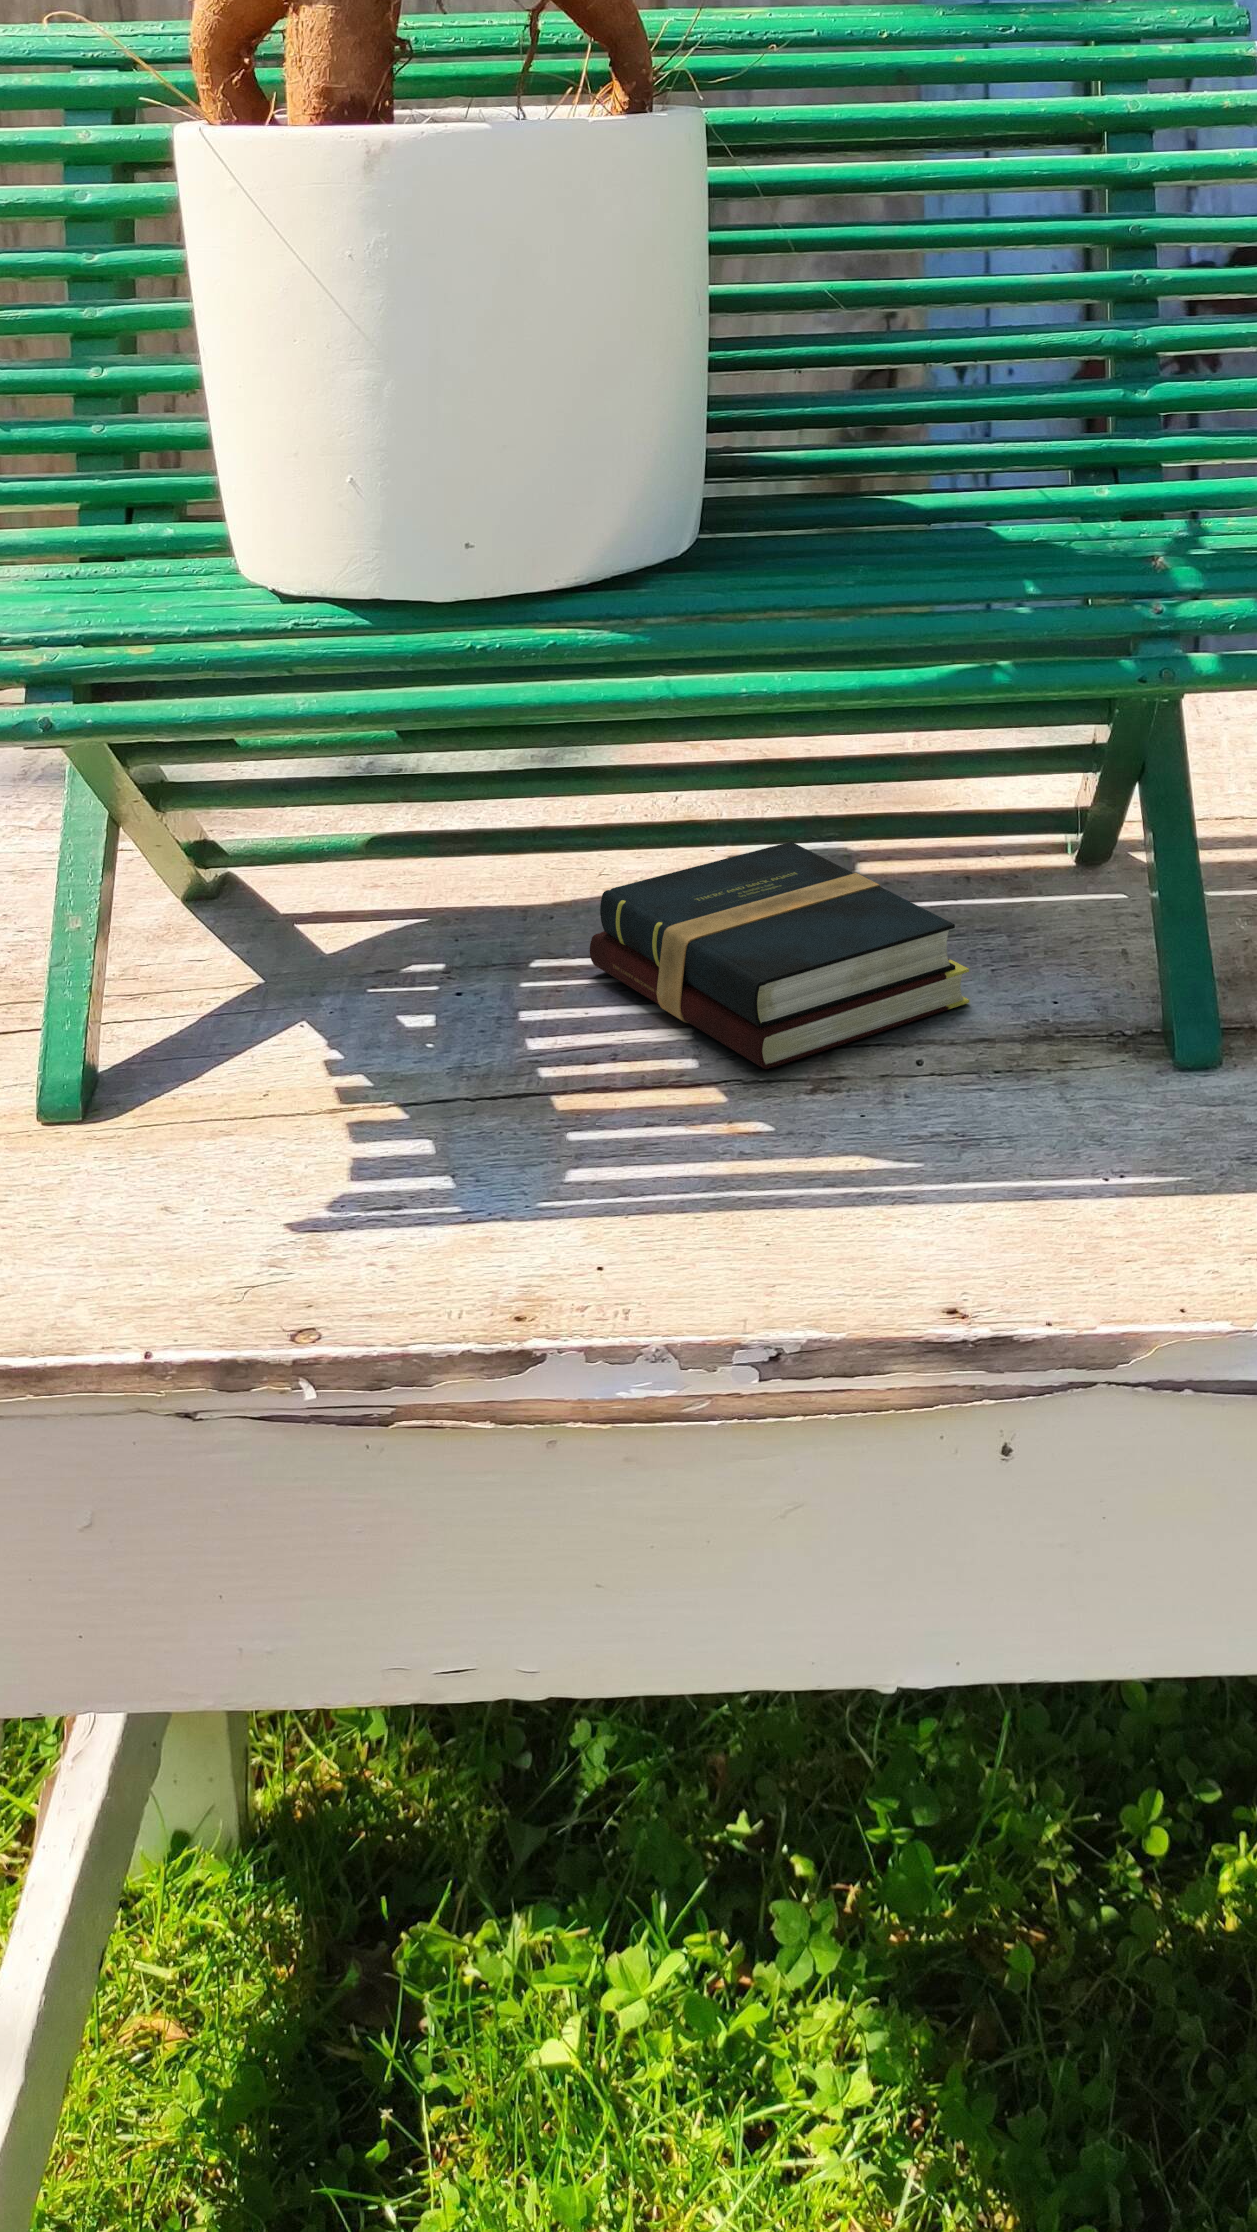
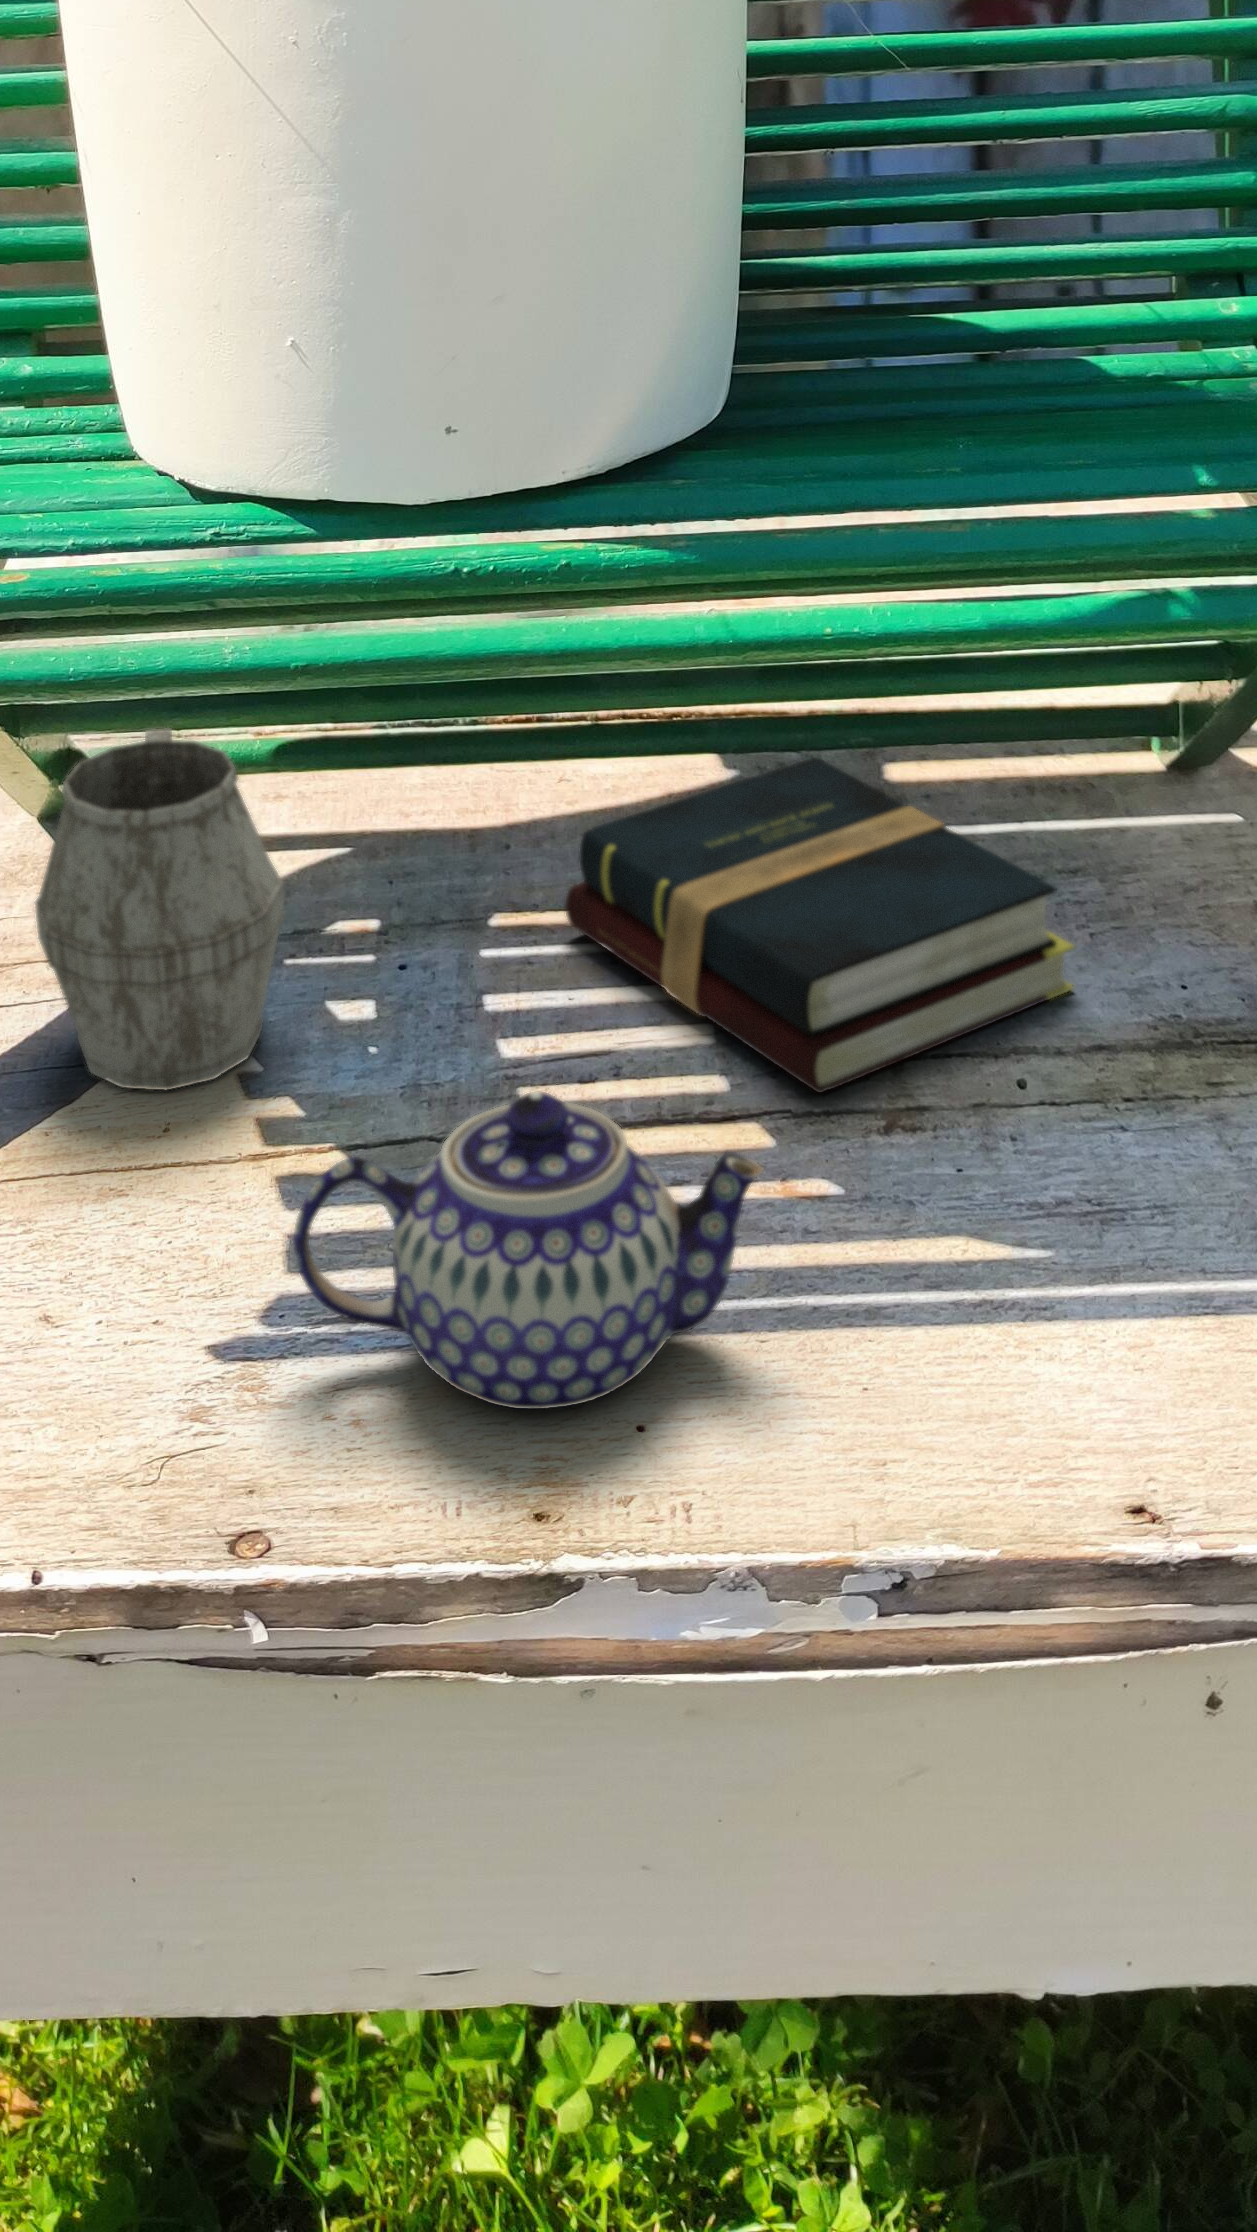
mug: none [170,809,365,1075] -> present [35,729,284,1090]
teapot: none [349,1034,696,1260] -> present [293,1092,763,1409]

